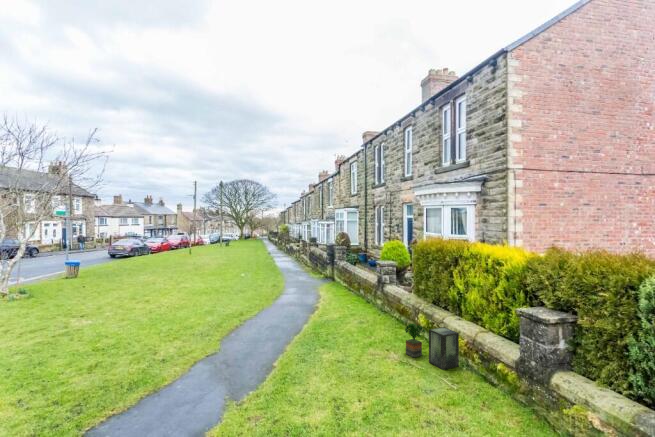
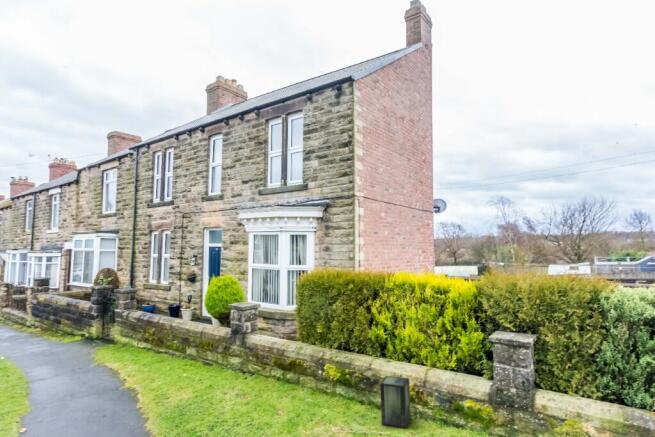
potted tree: present [405,324,425,357] -> none [343,380,368,425]

